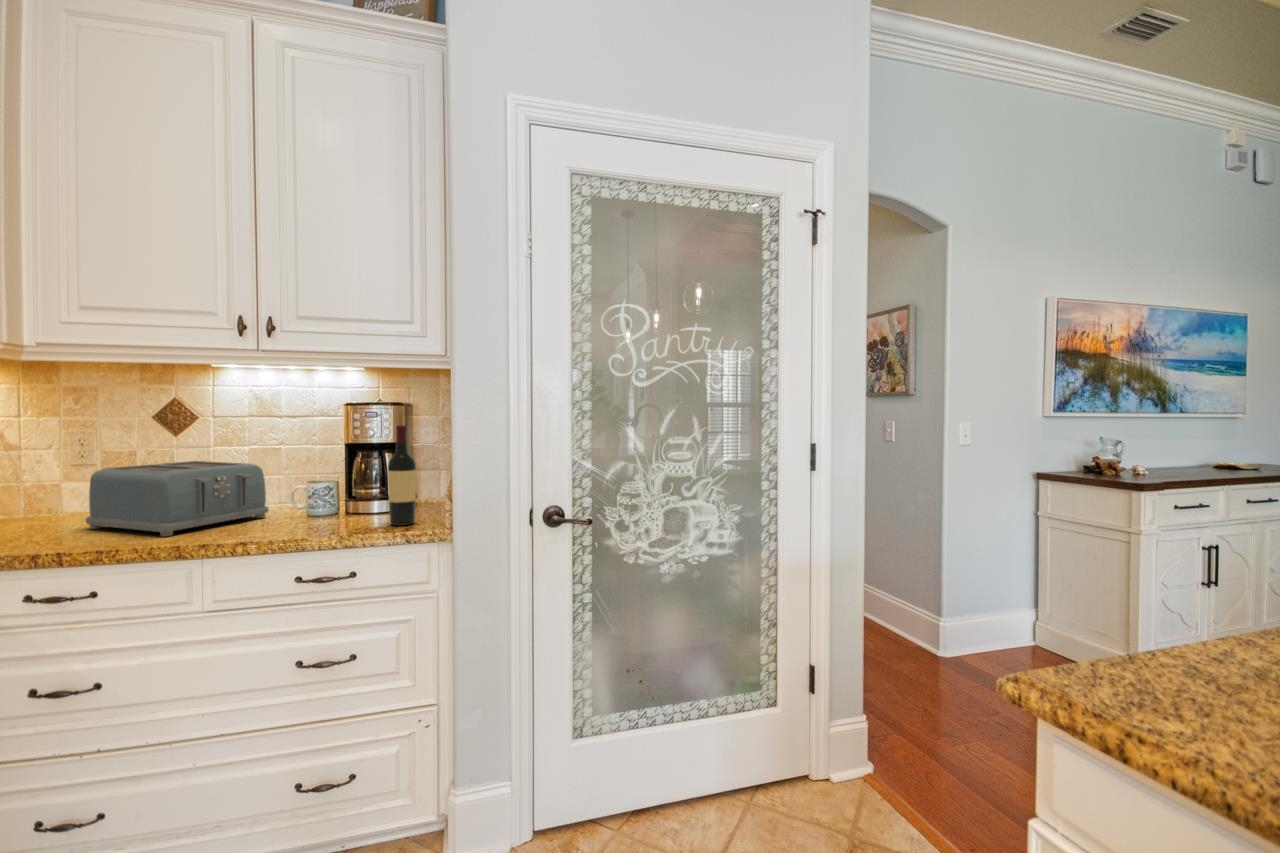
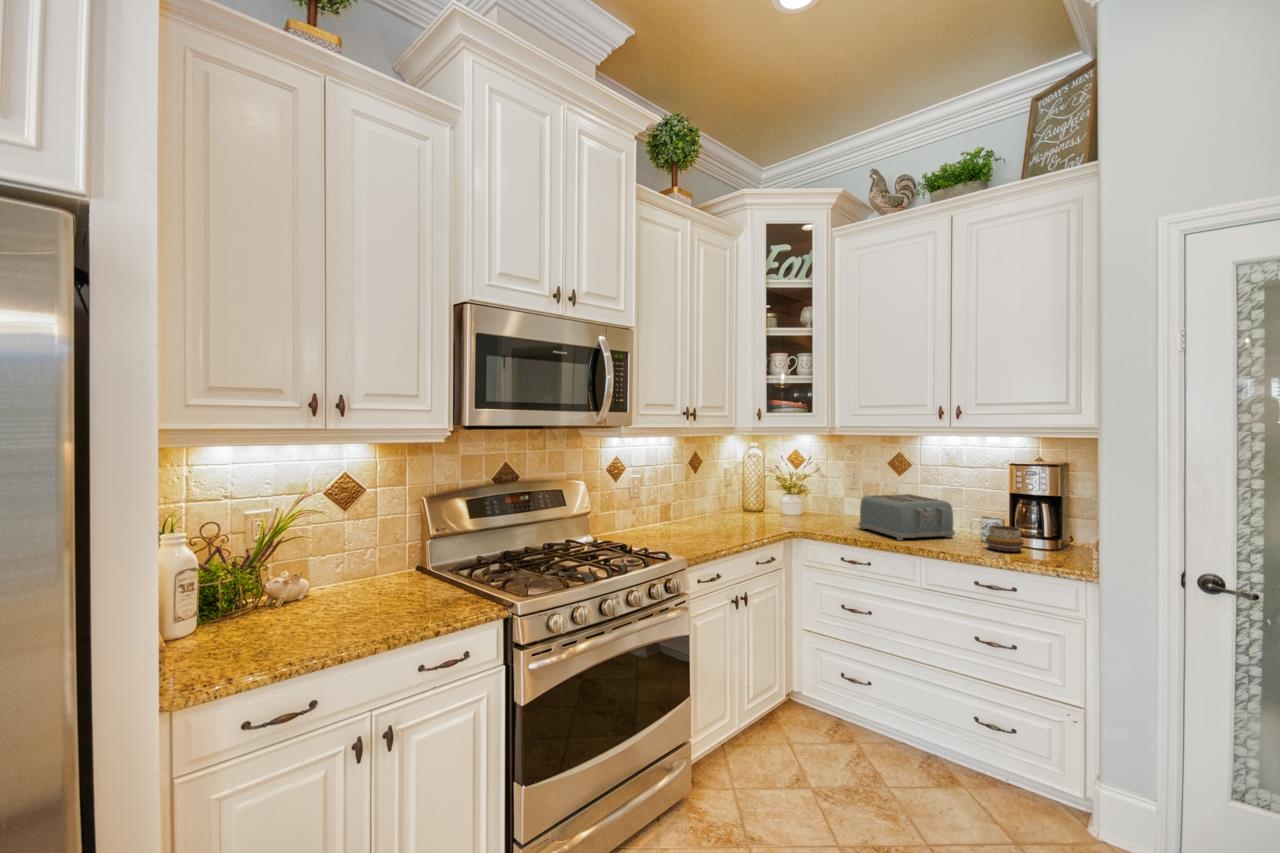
wine bottle: present [388,425,416,526] -> none [1044,485,1068,563]
decorative bowl: none [312,488,363,523] -> present [986,526,1024,552]

